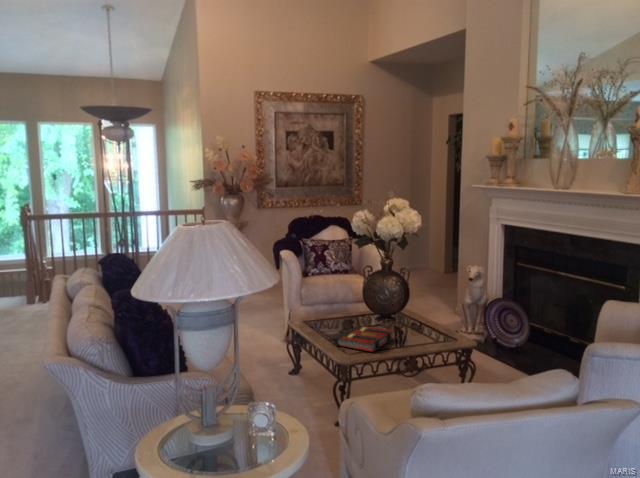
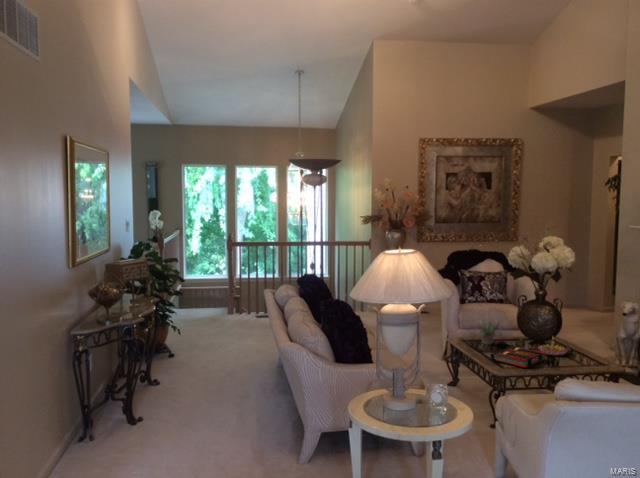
succulent plant: none [314,289,343,326] -> present [474,318,498,345]
candle holder: none [386,310,417,333] -> present [538,337,567,356]

